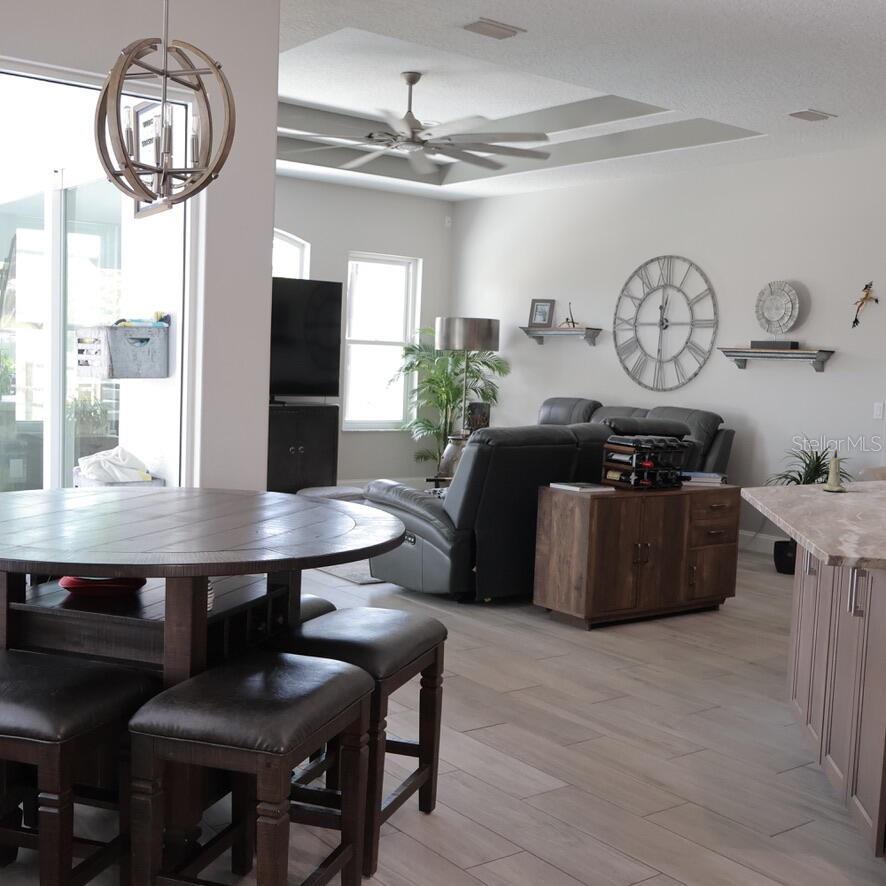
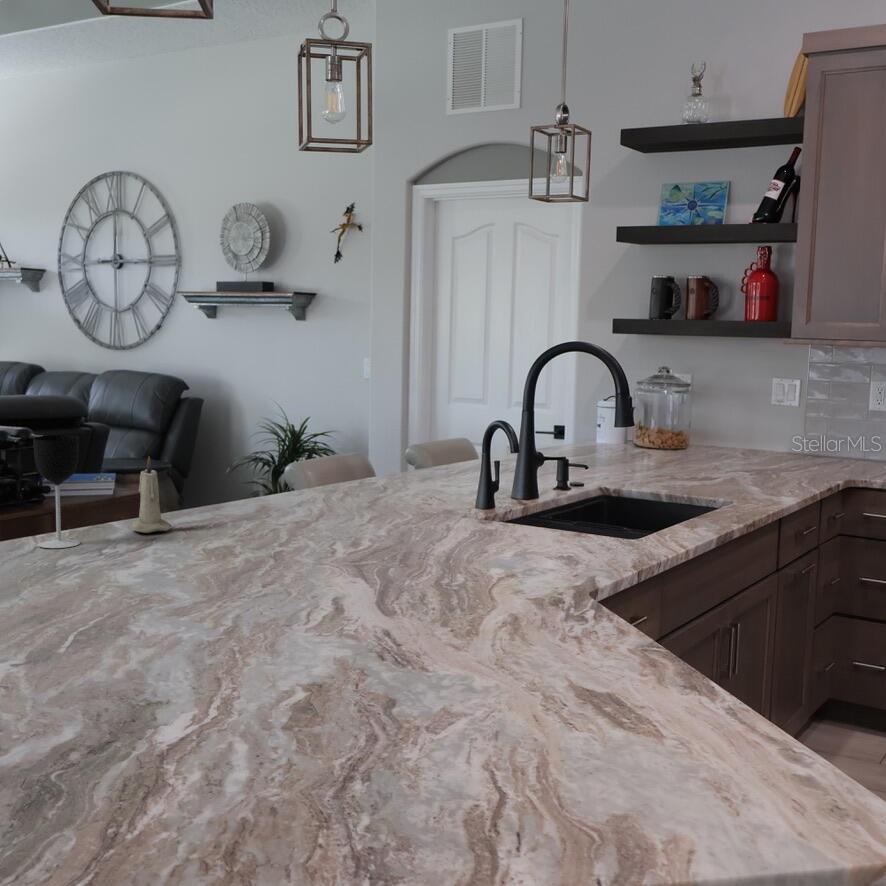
wine glass: none [779,434,806,494] -> present [33,435,80,548]

